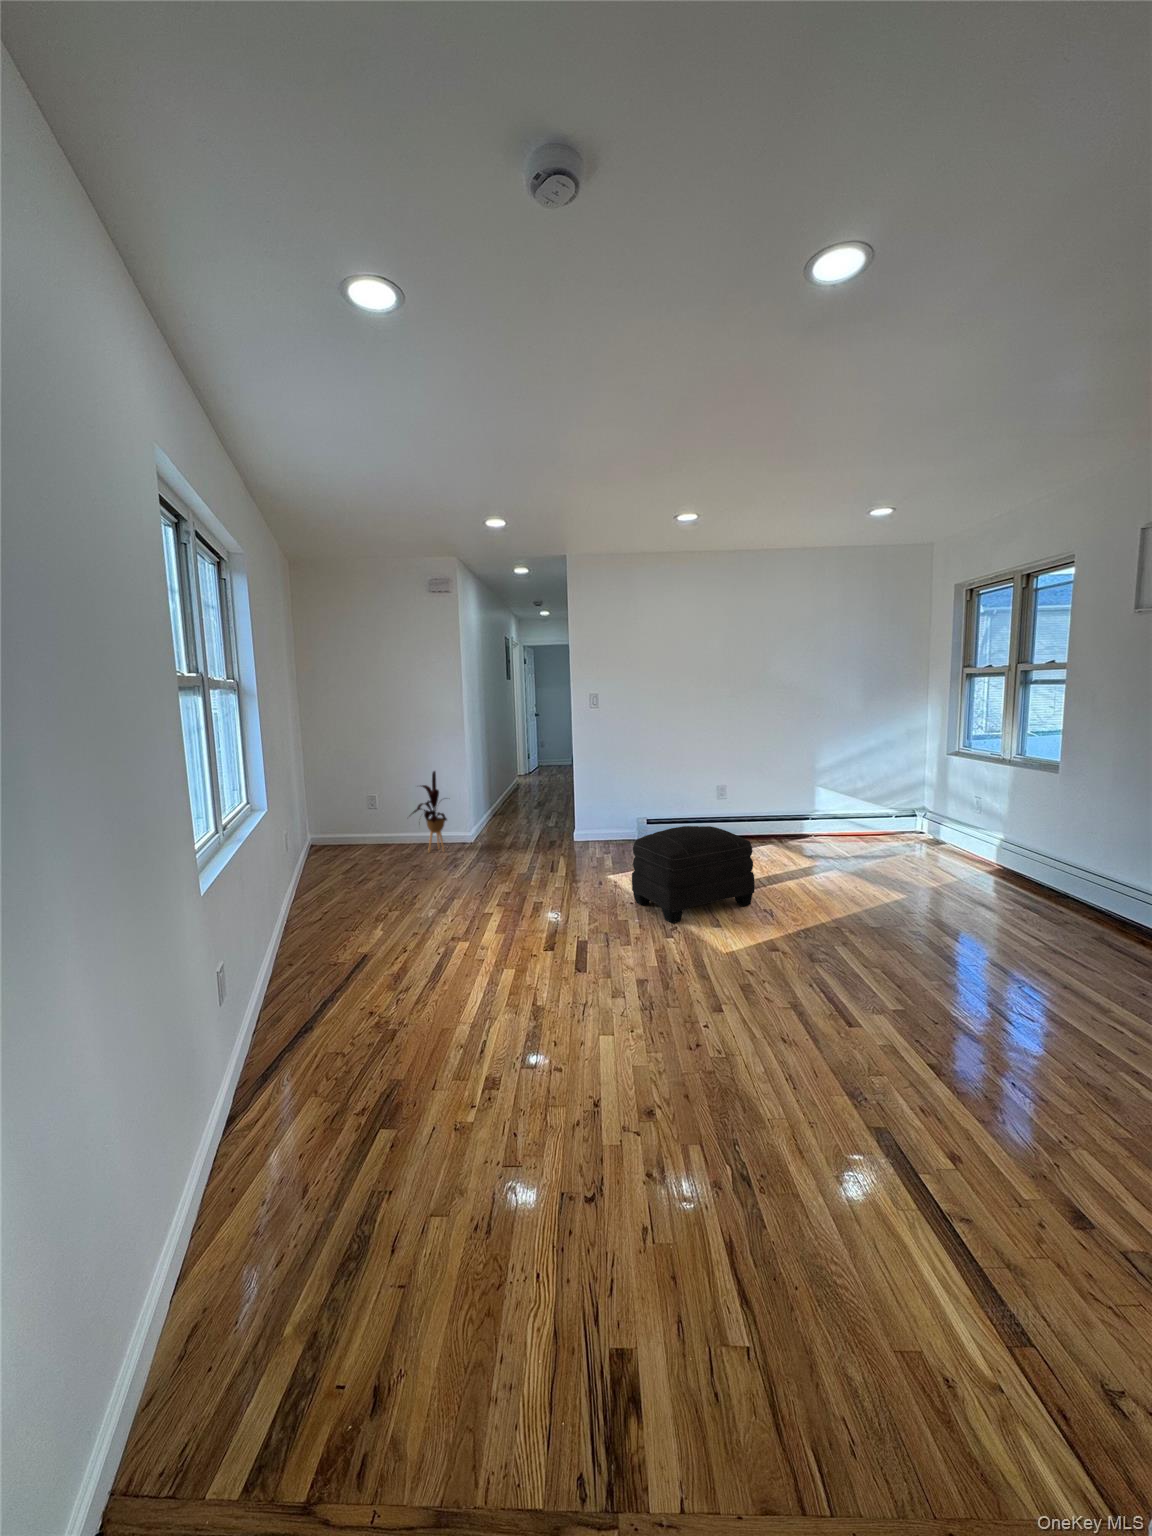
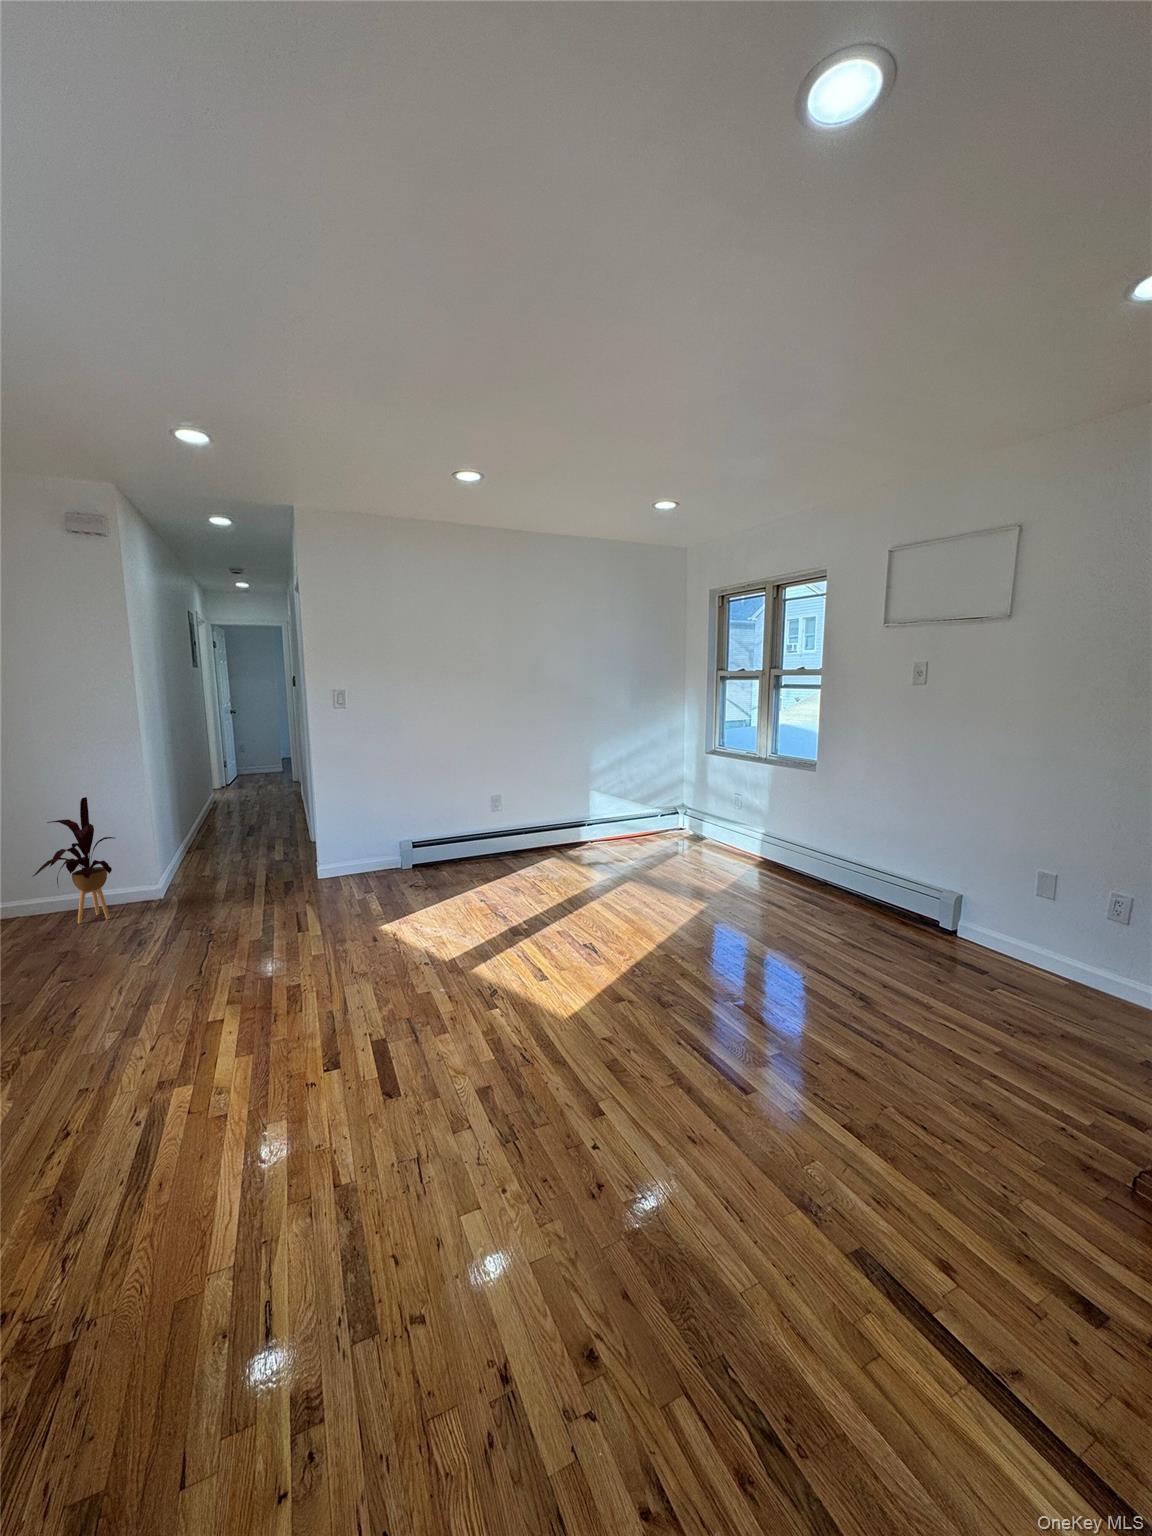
ottoman: present [632,826,755,923] -> none [427,852,573,985]

